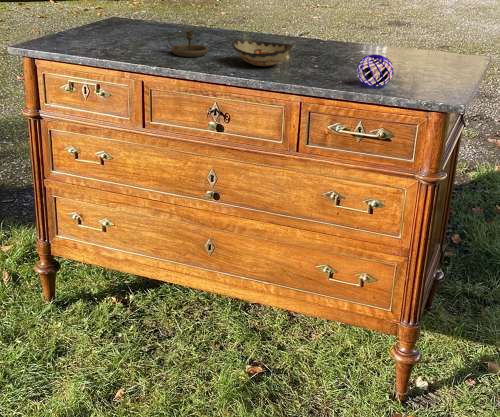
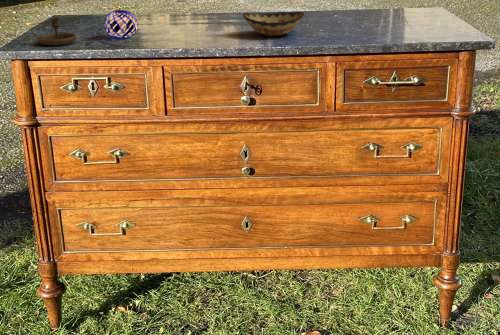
candlestick: present [167,30,208,57] -> present [31,18,77,46]
decorative orb: present [357,55,393,86] -> present [105,10,138,38]

